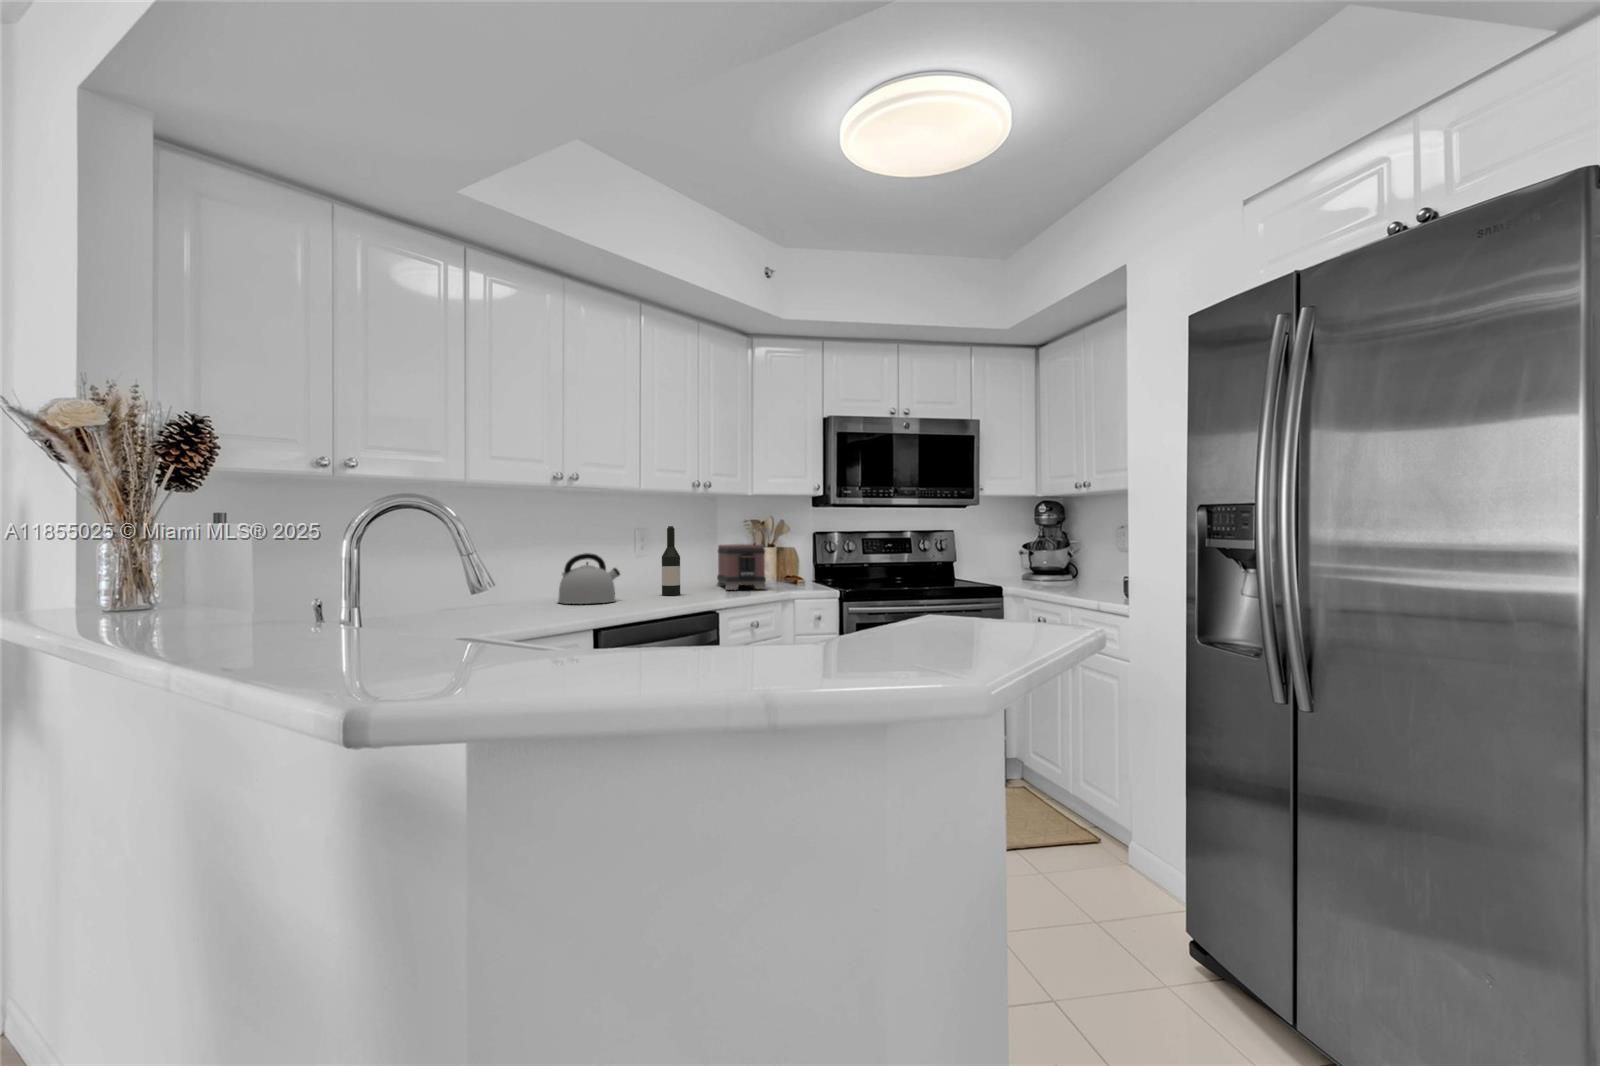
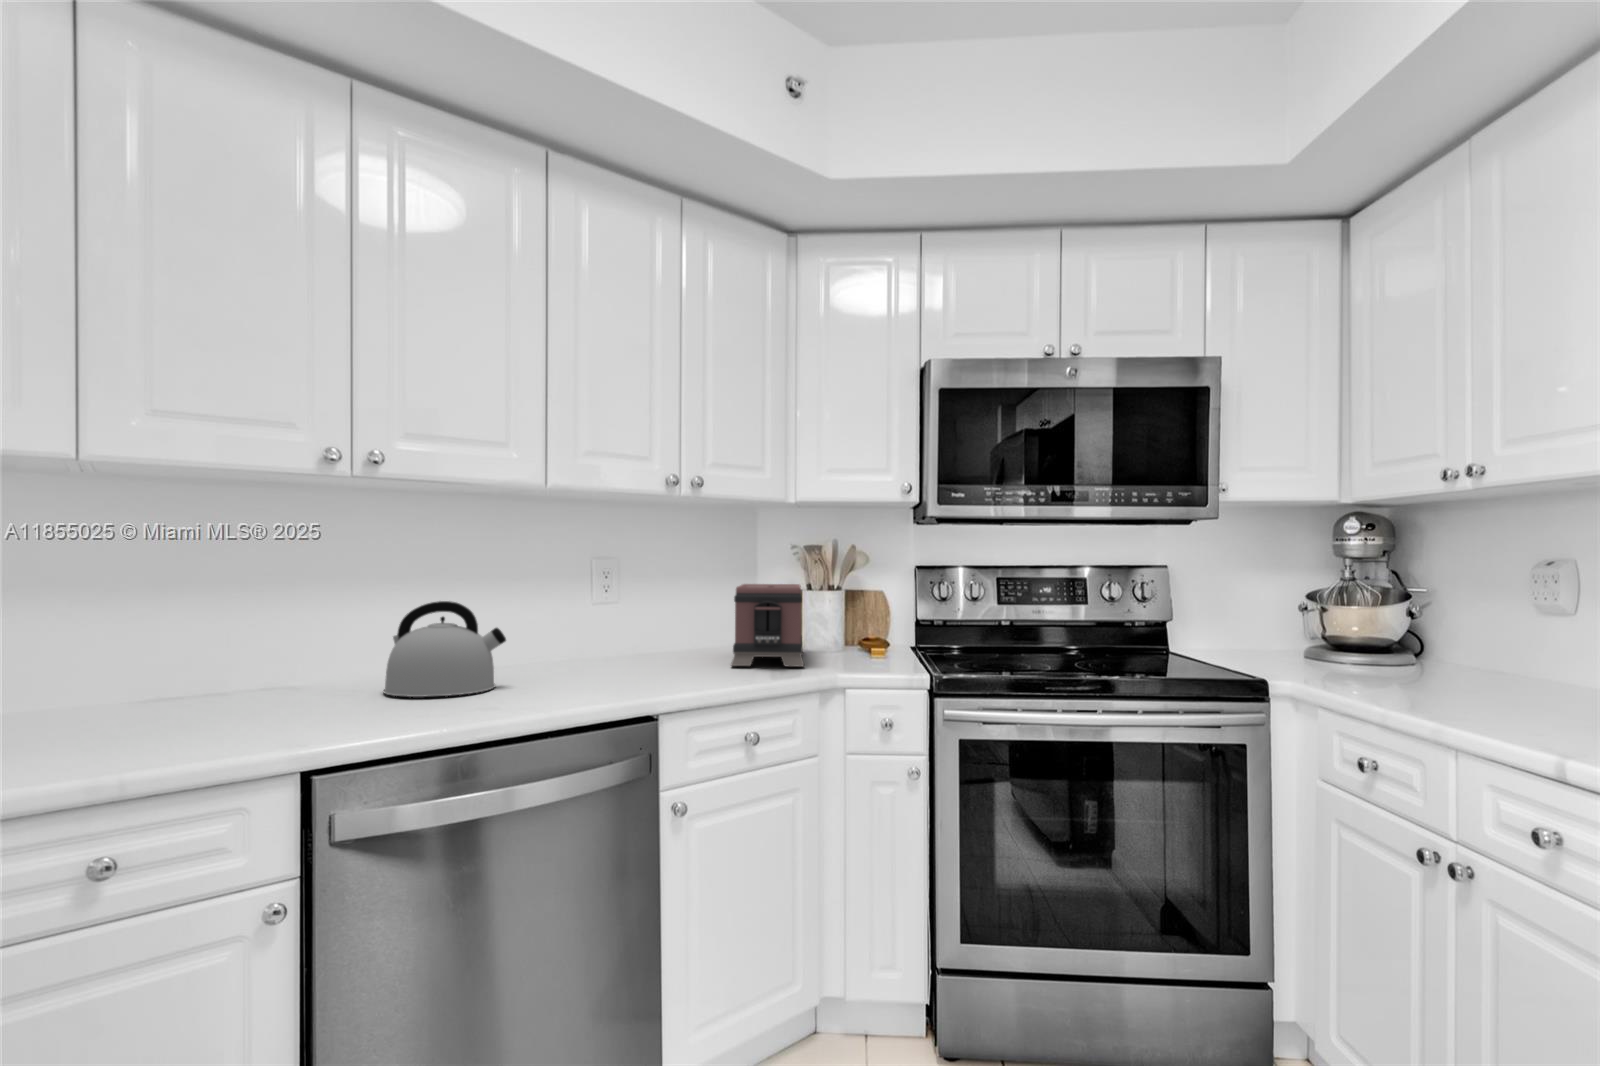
wine bottle: present [662,526,680,595] -> none [603,553,638,677]

